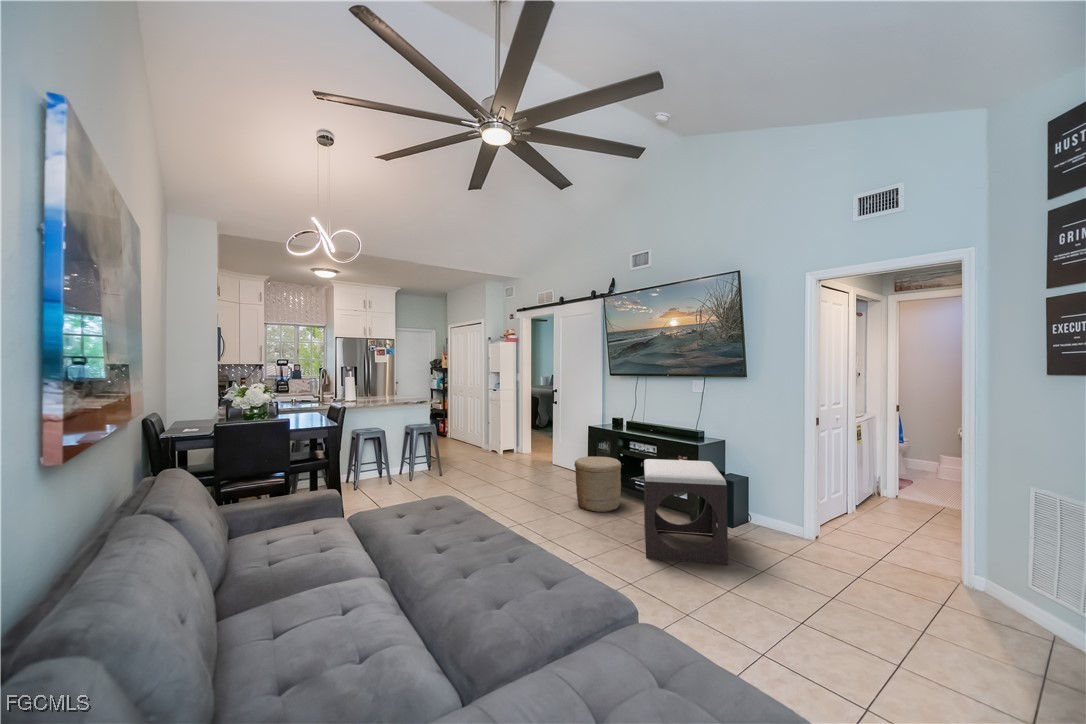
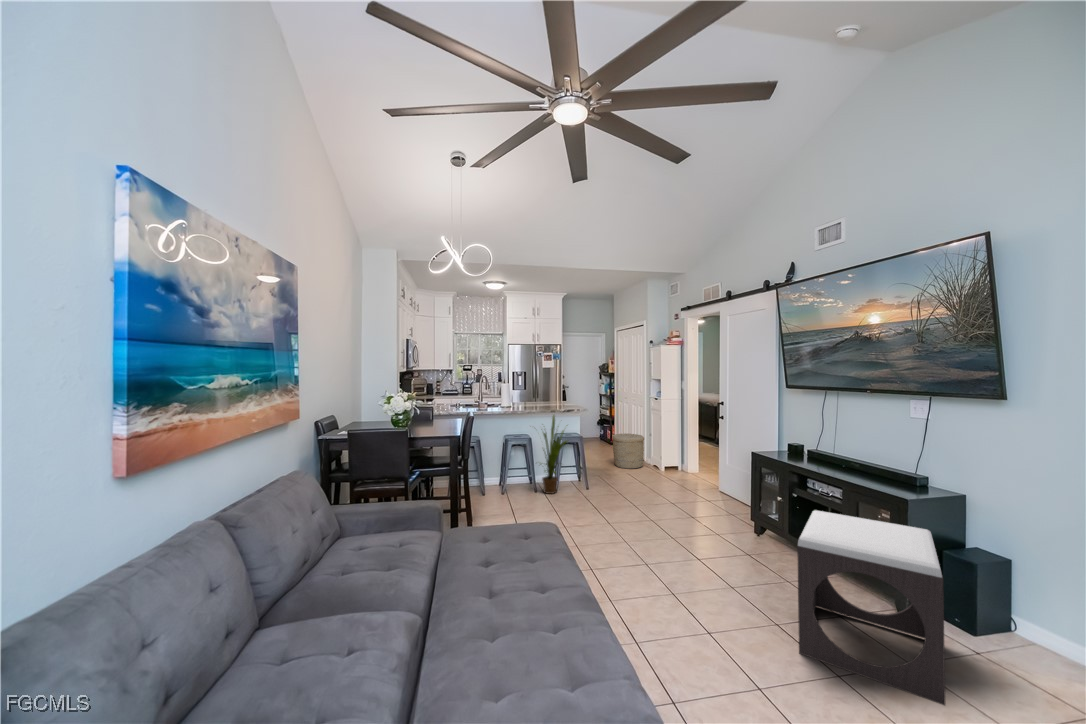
house plant: none [381,406,425,485] -> present [542,415,567,494]
woven basket: present [574,457,621,512] -> present [612,433,644,469]

